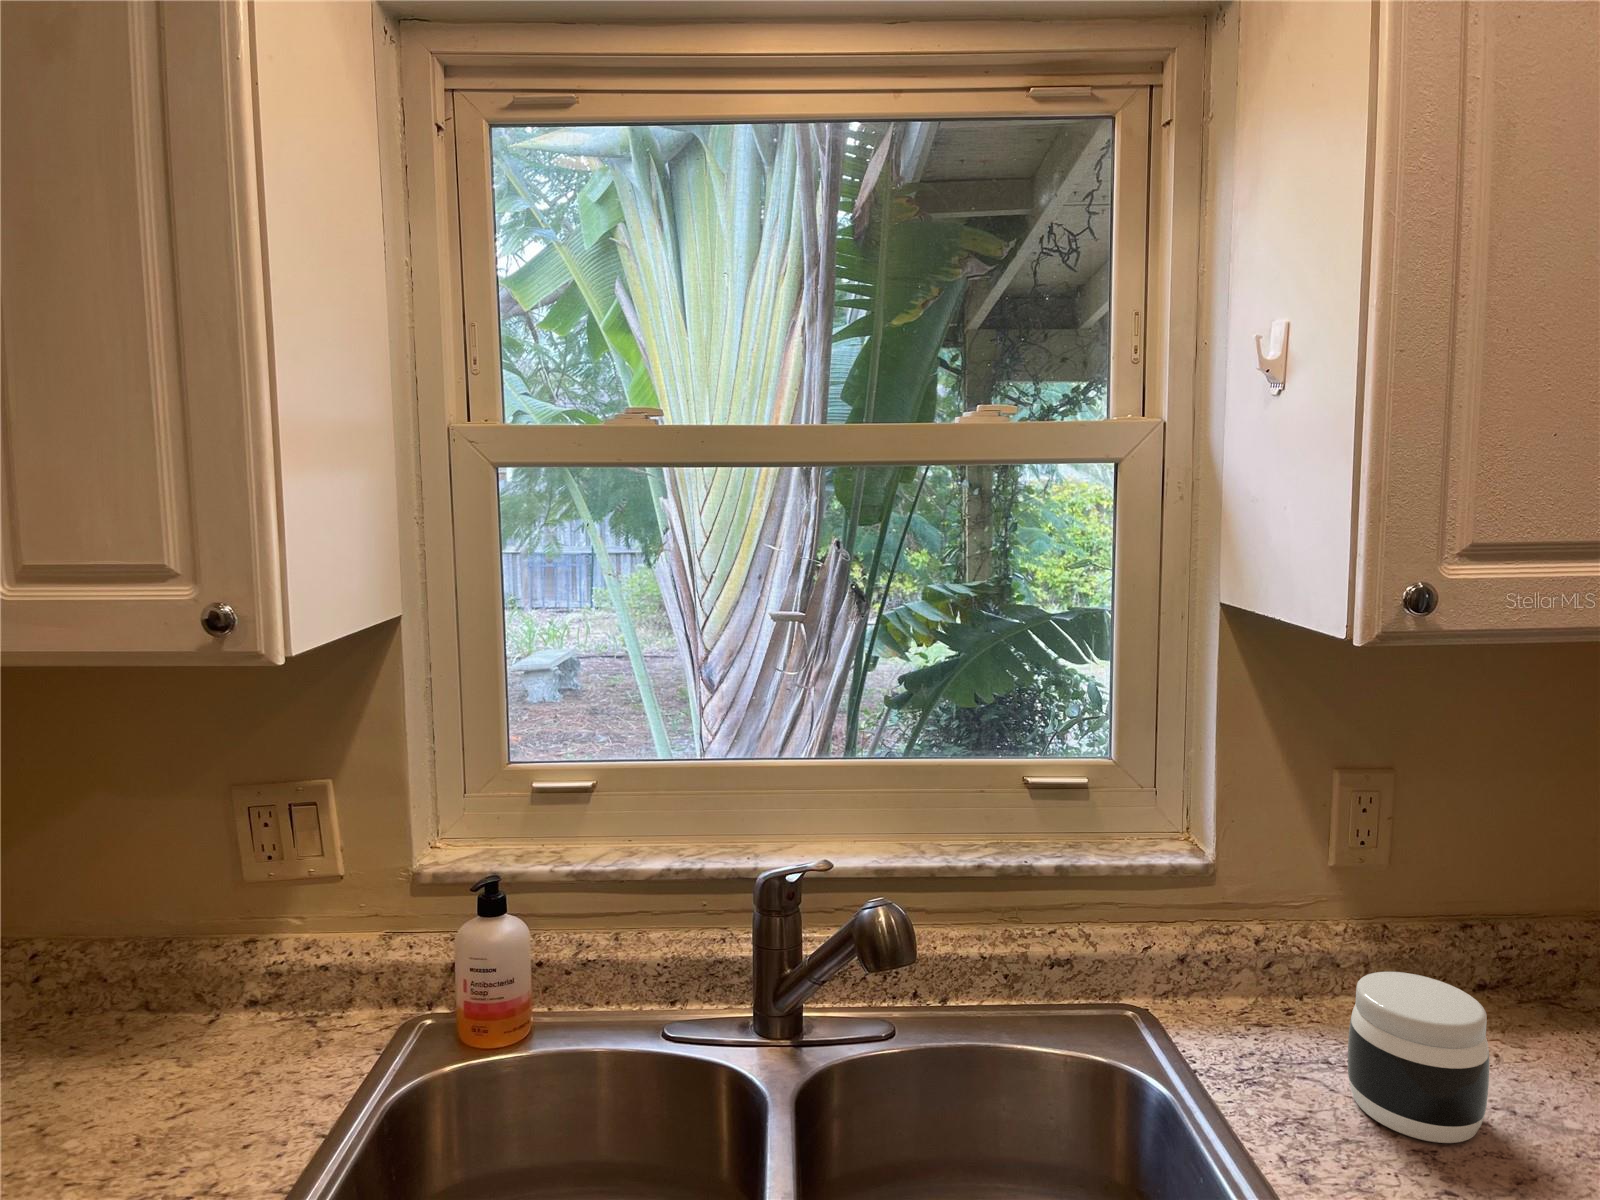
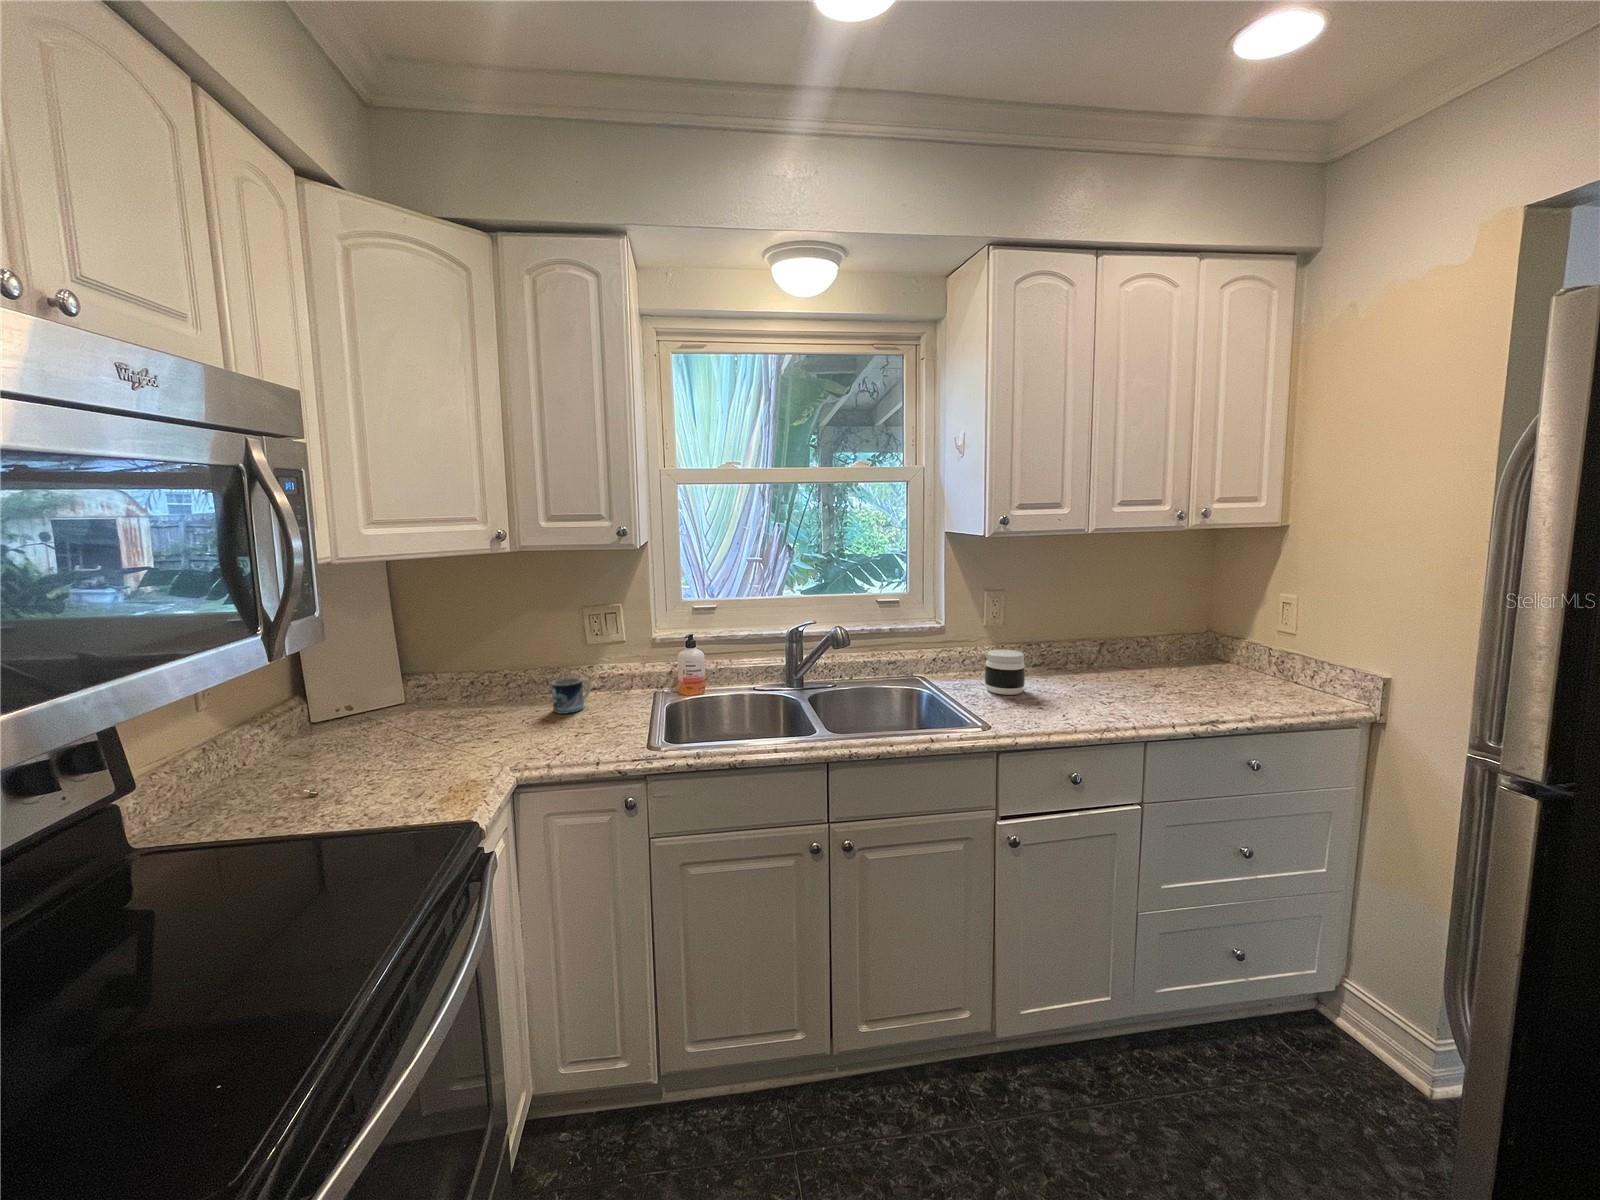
mug: none [77,995,213,1117] -> present [551,678,591,714]

